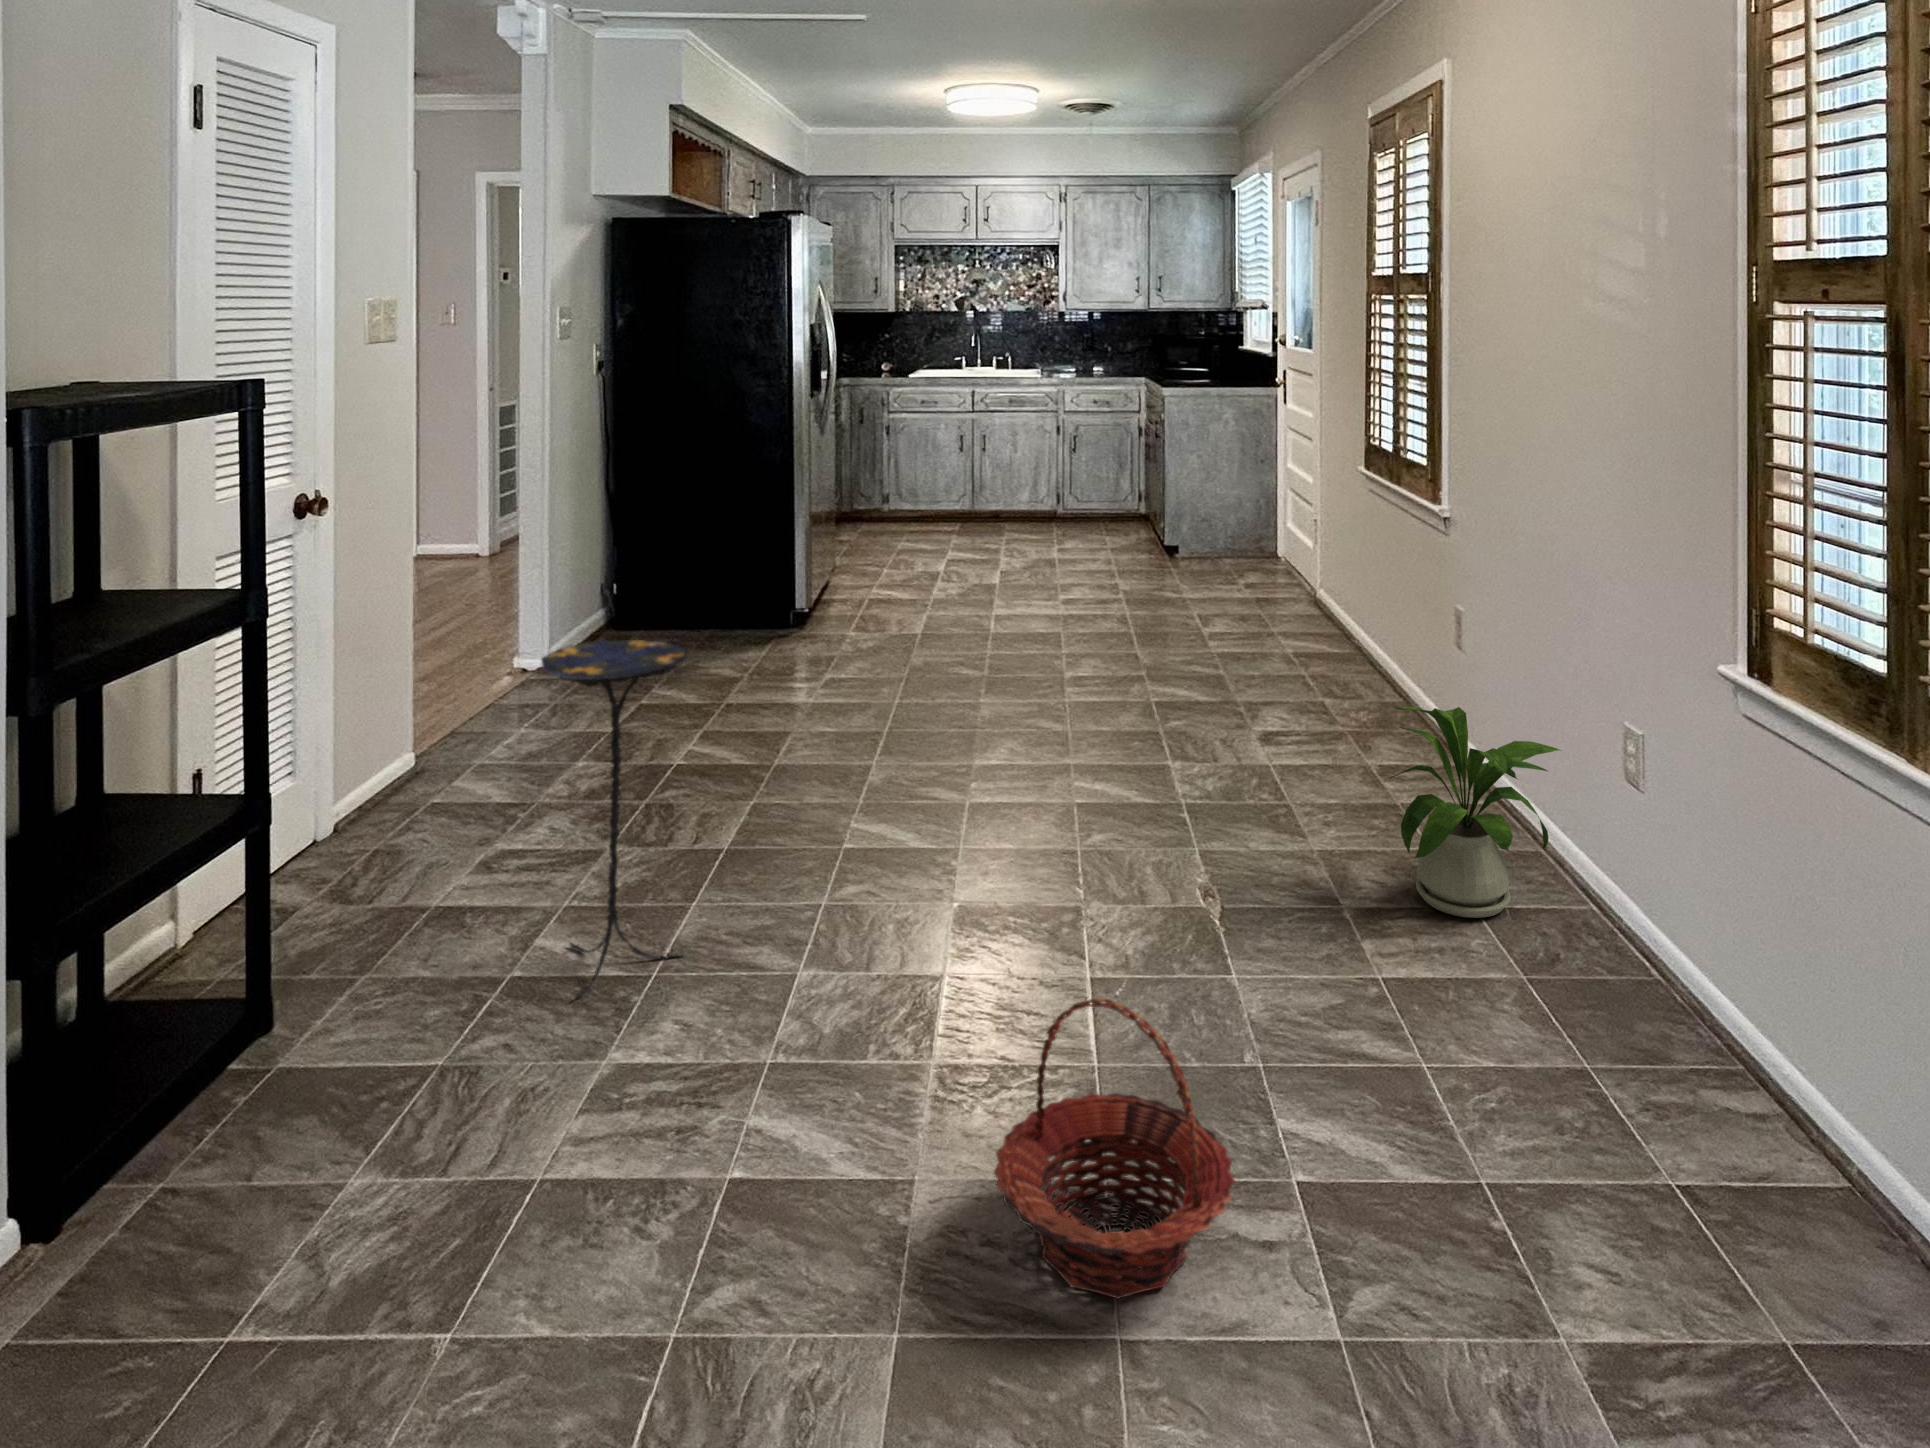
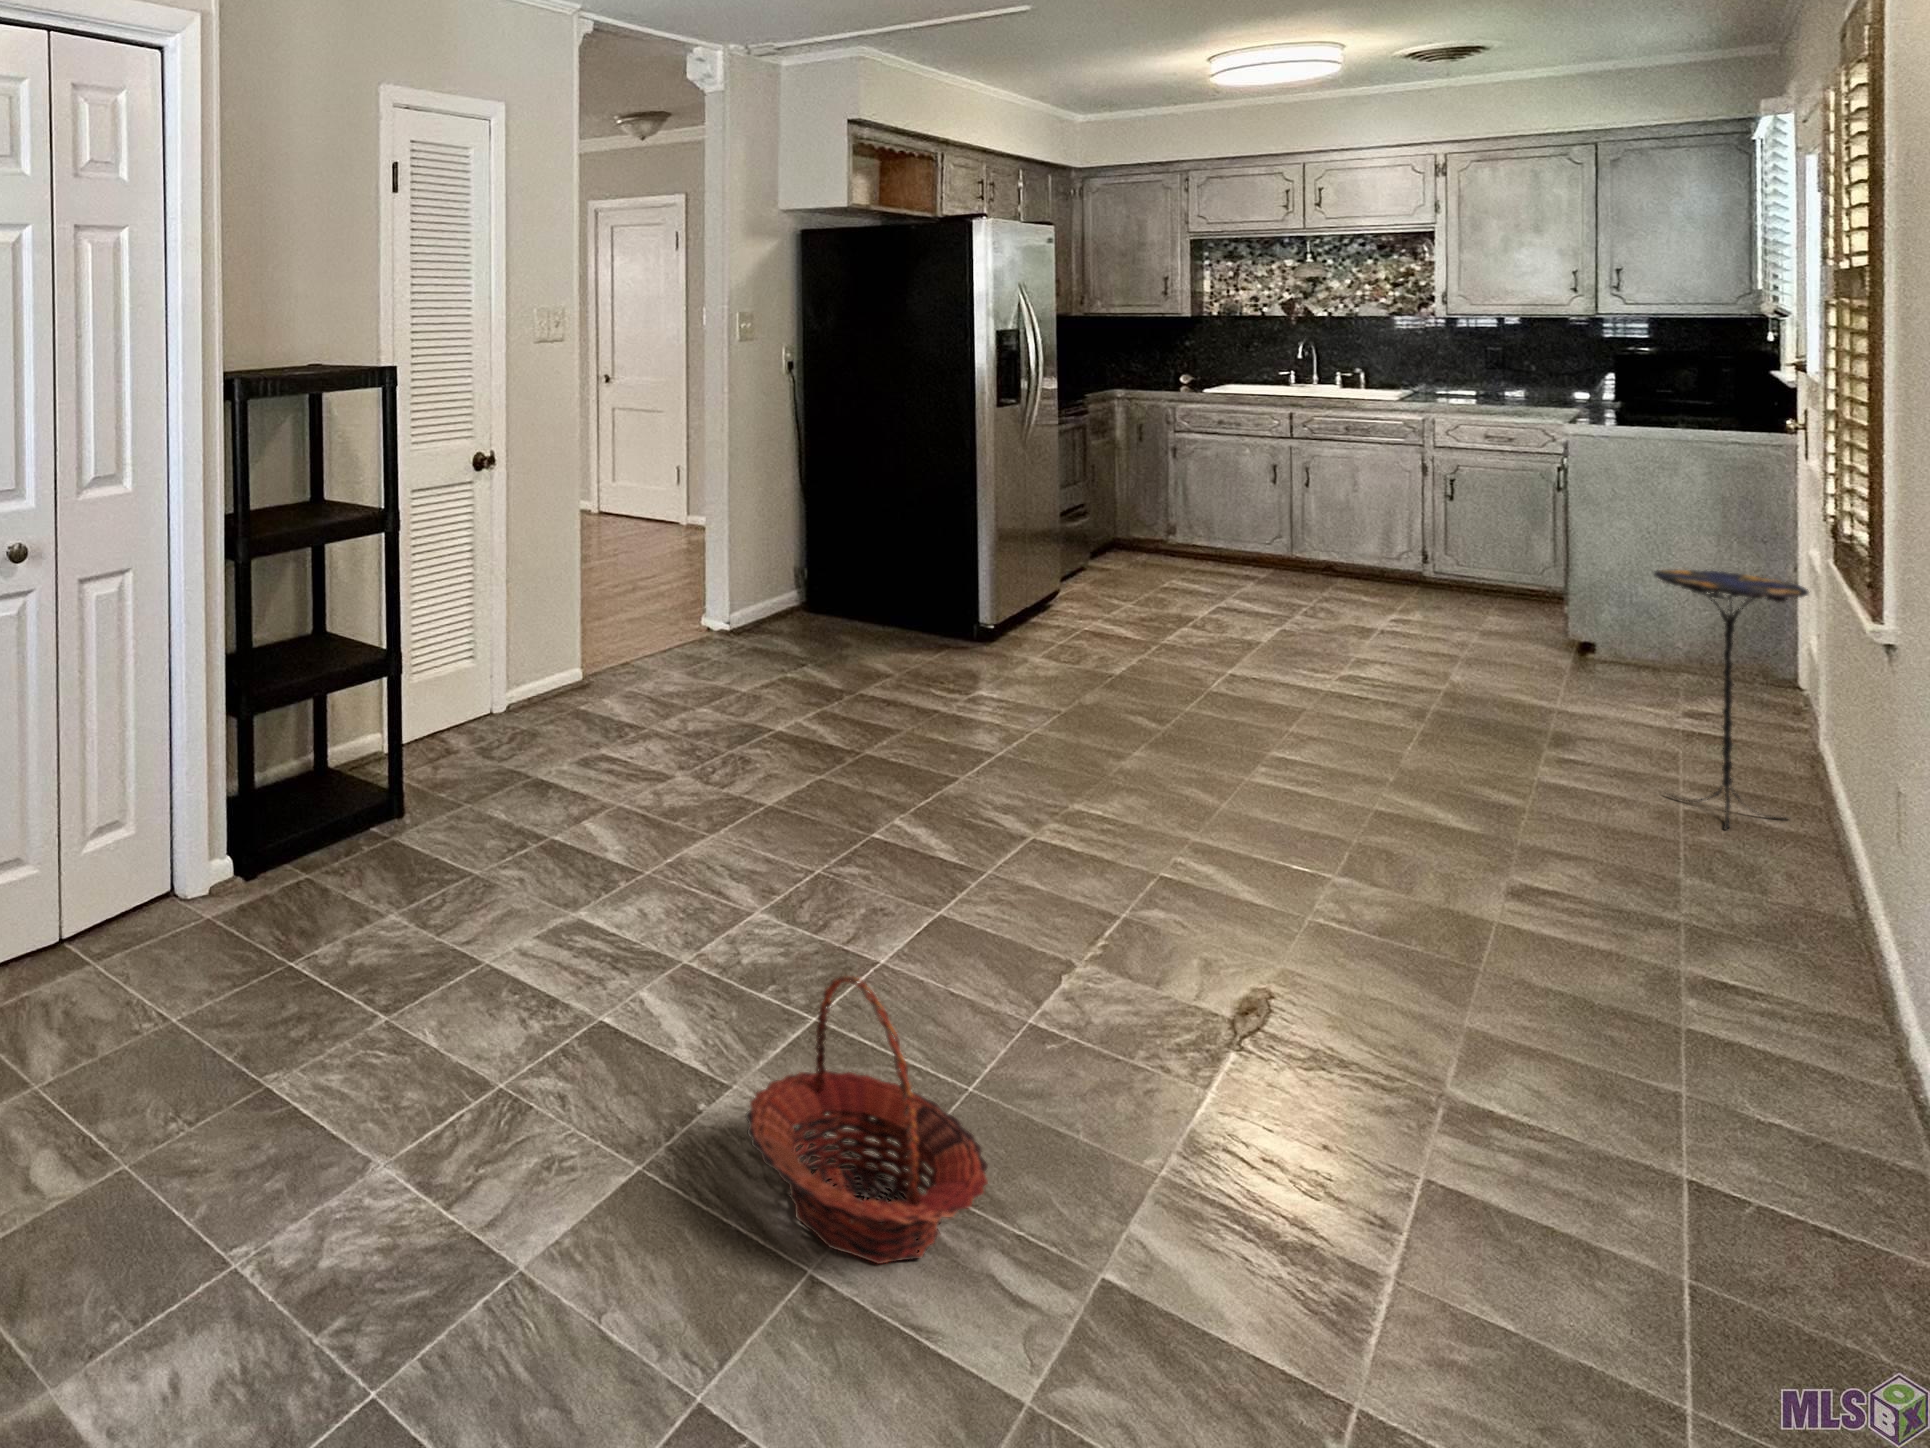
side table: present [542,640,688,997] -> present [1654,569,1809,829]
house plant: present [1389,707,1561,918] -> none [1516,850,1902,1185]

